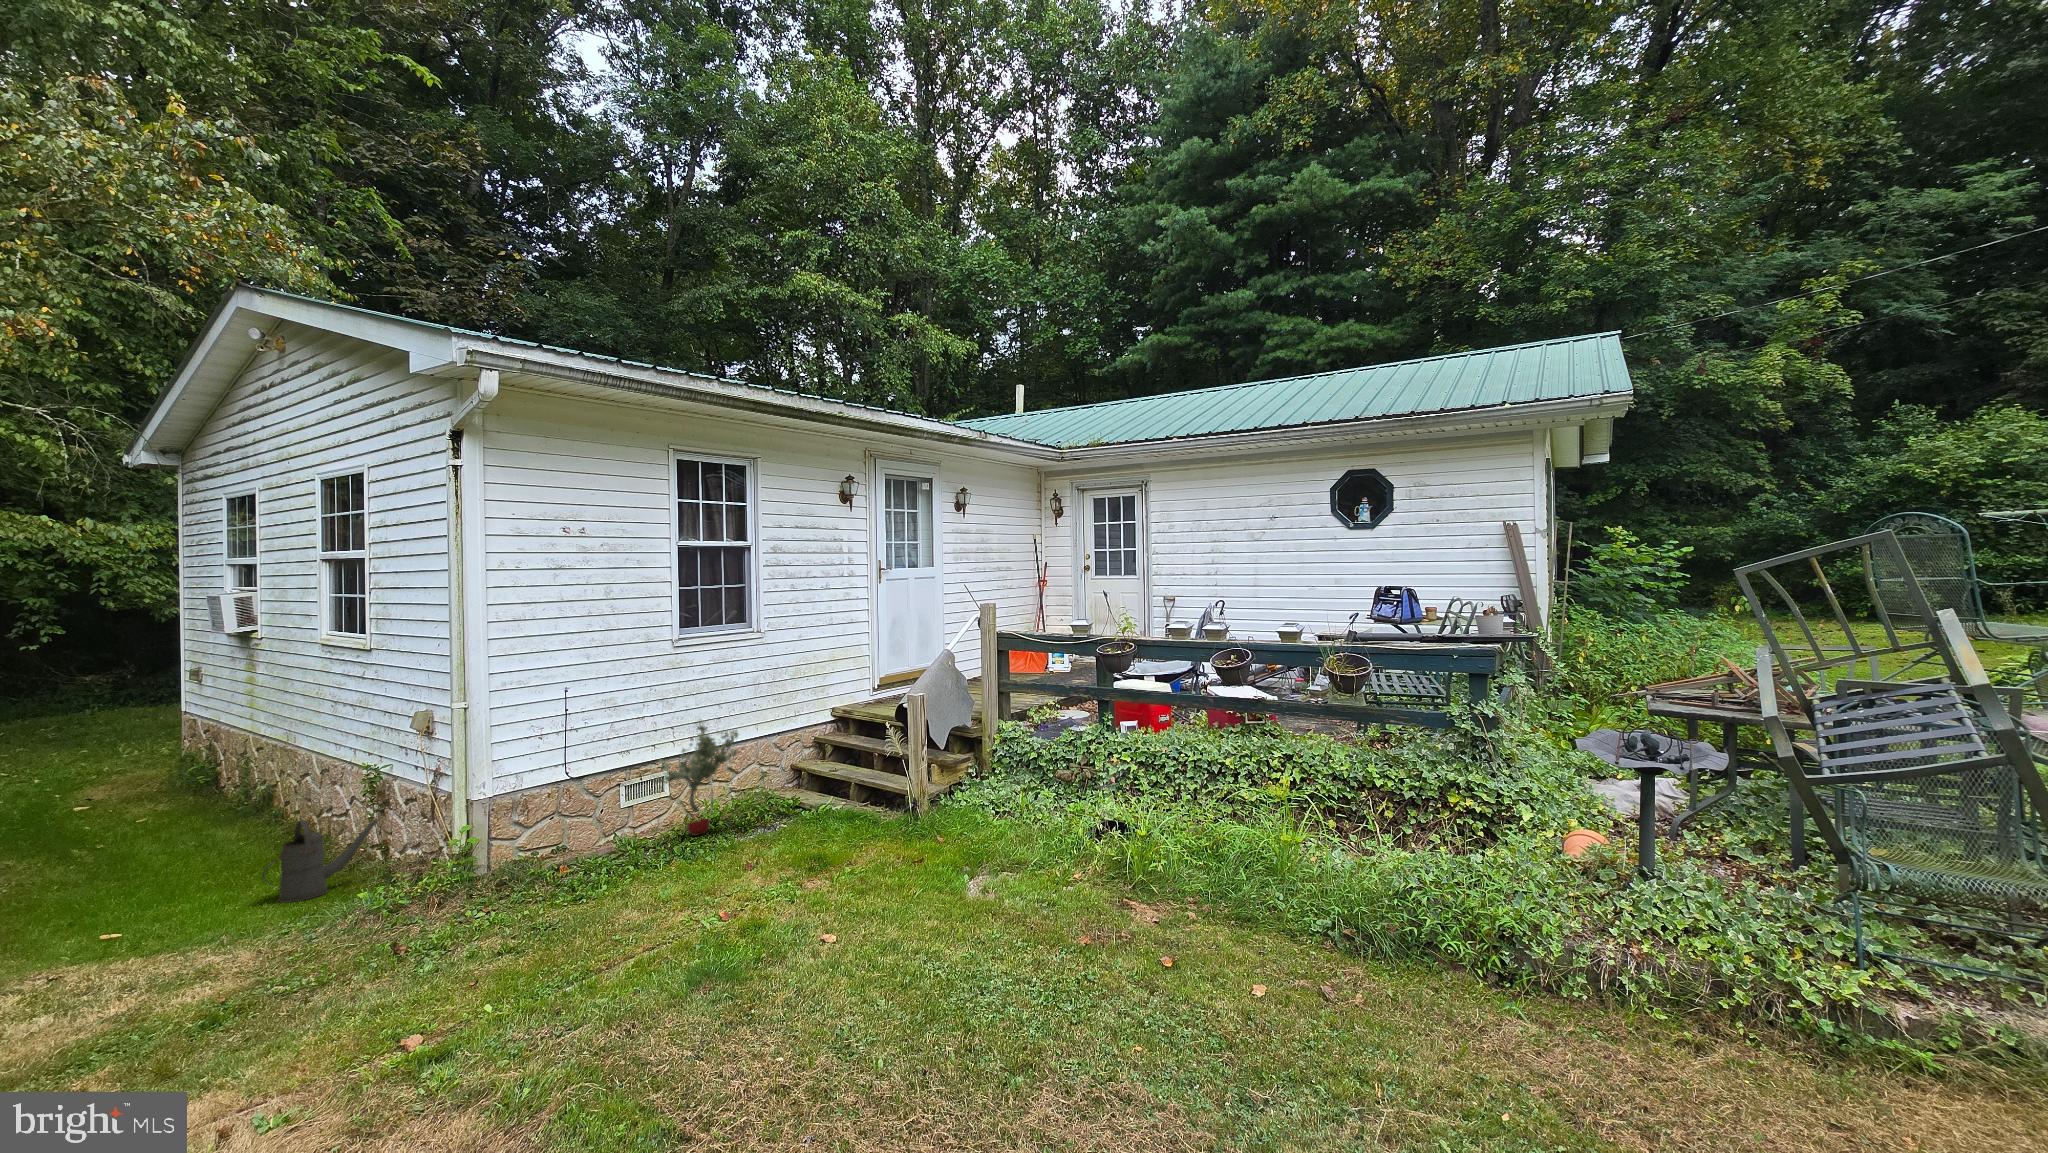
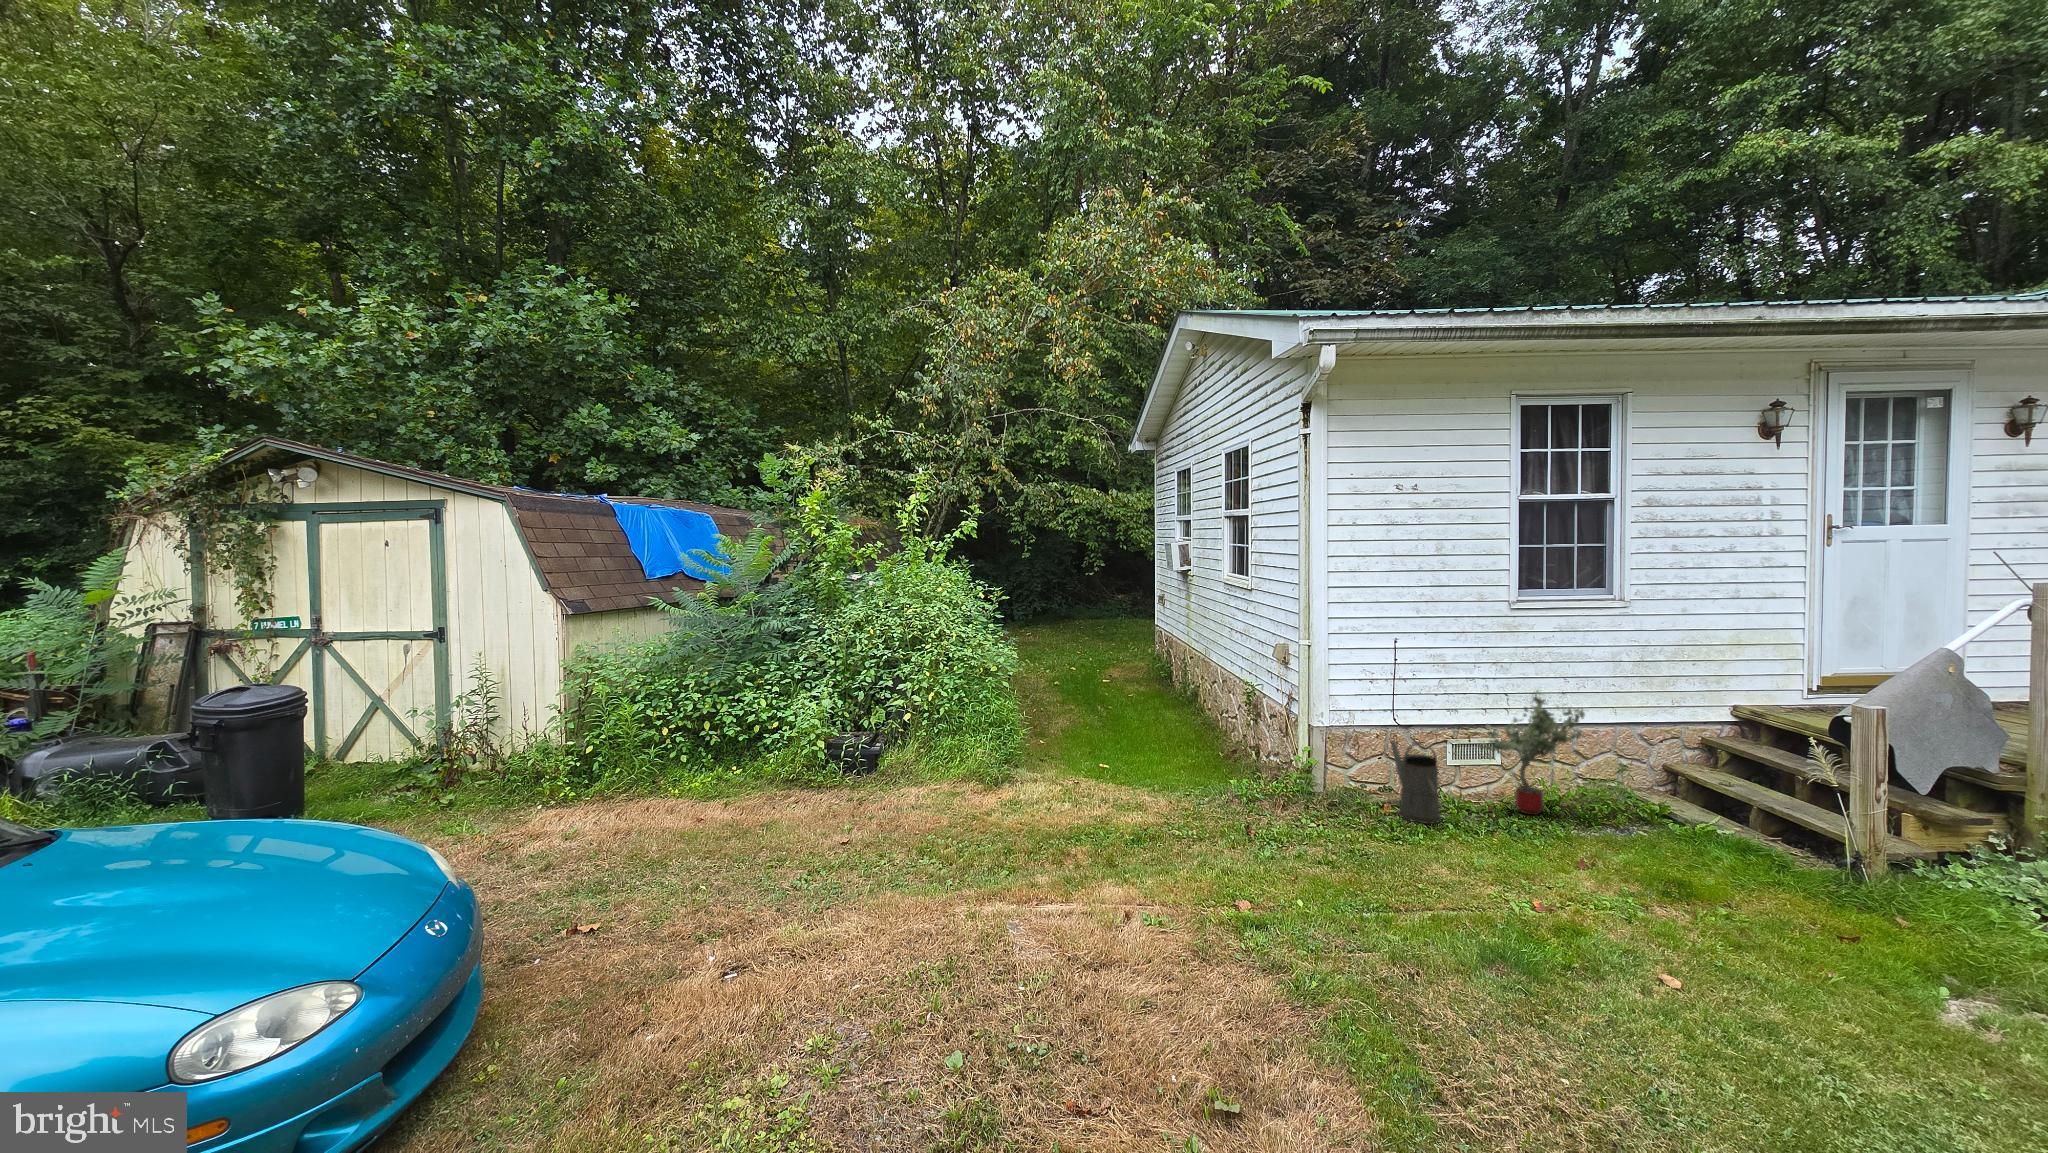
watering can: present [262,819,377,903] -> present [1390,740,1441,824]

